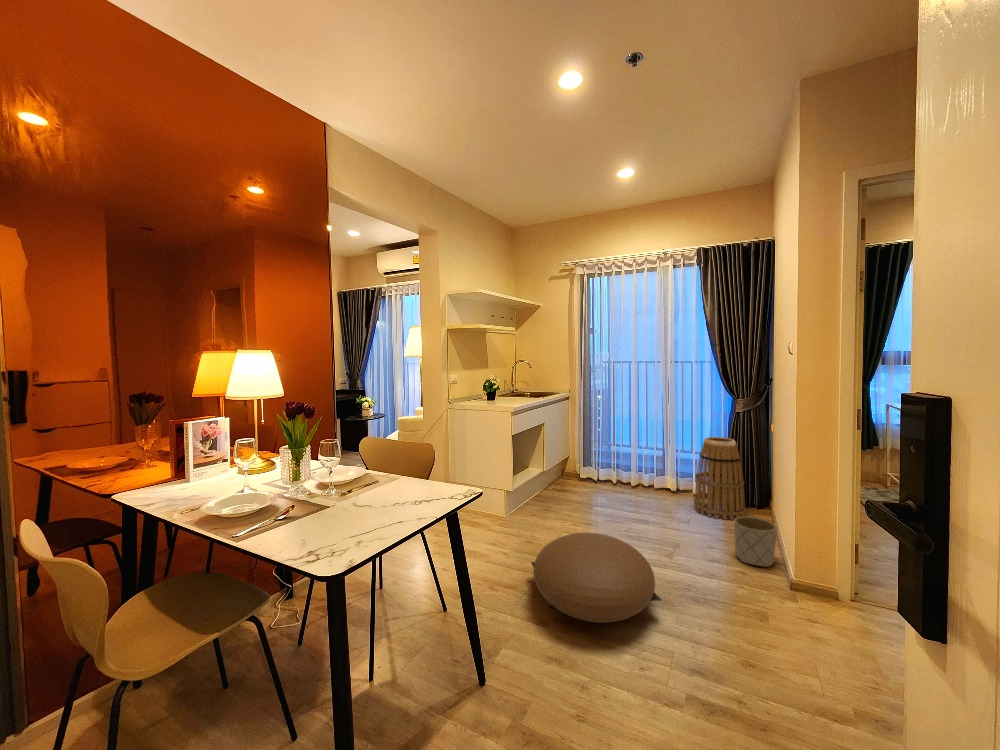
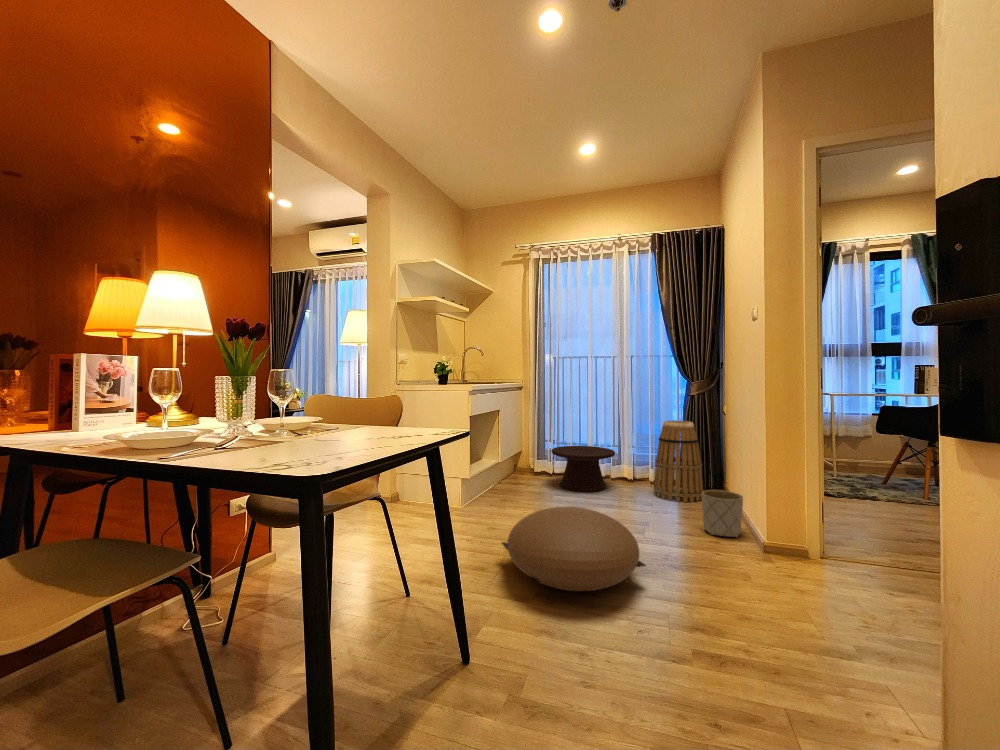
side table: none [594,455,656,502] -> present [551,446,615,492]

